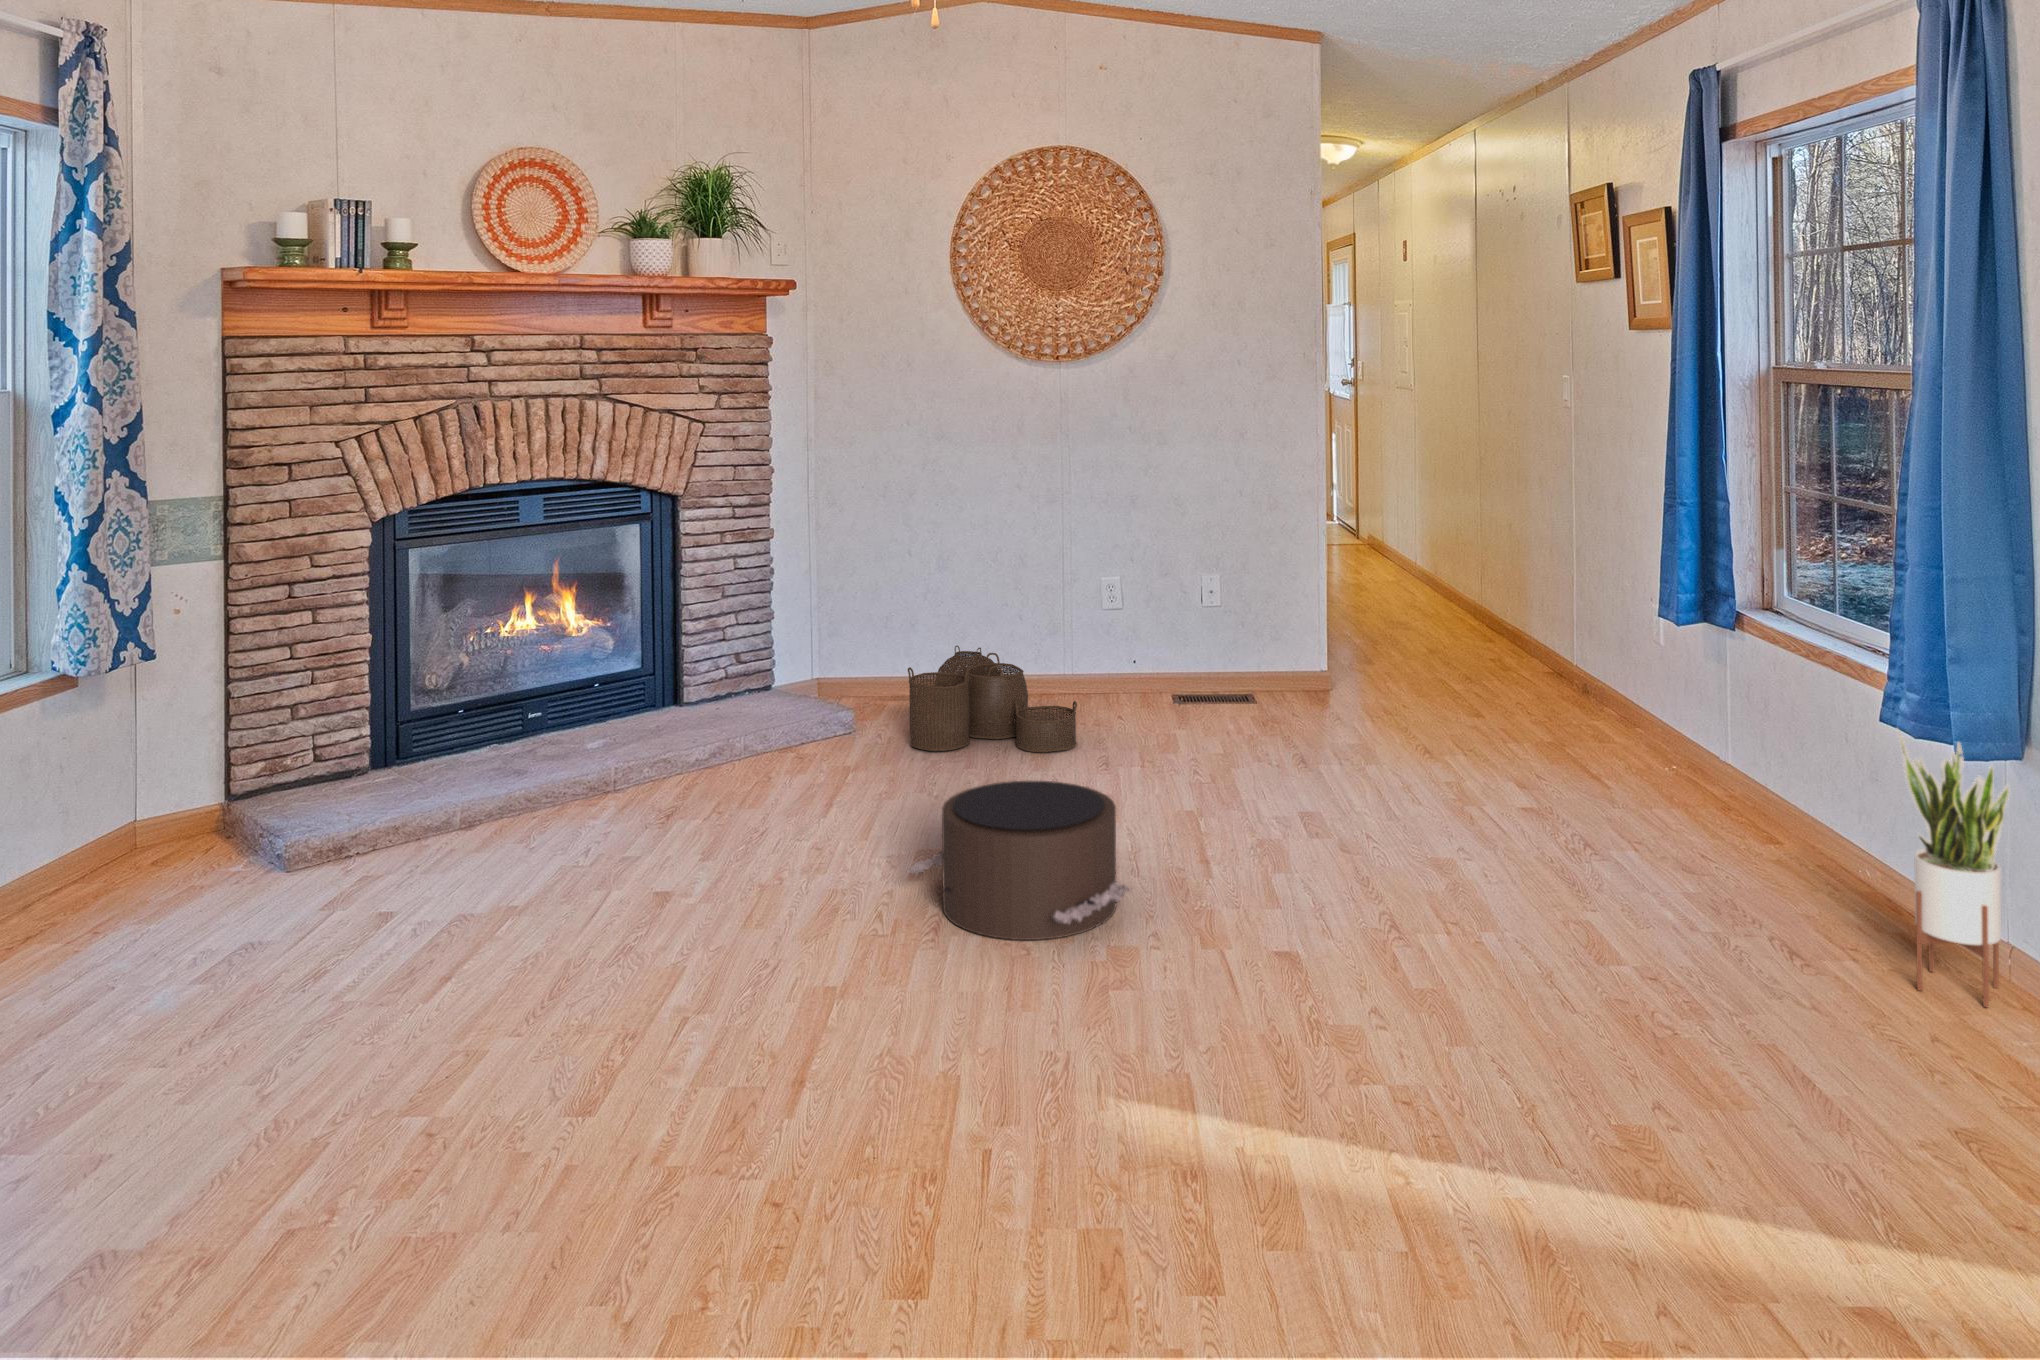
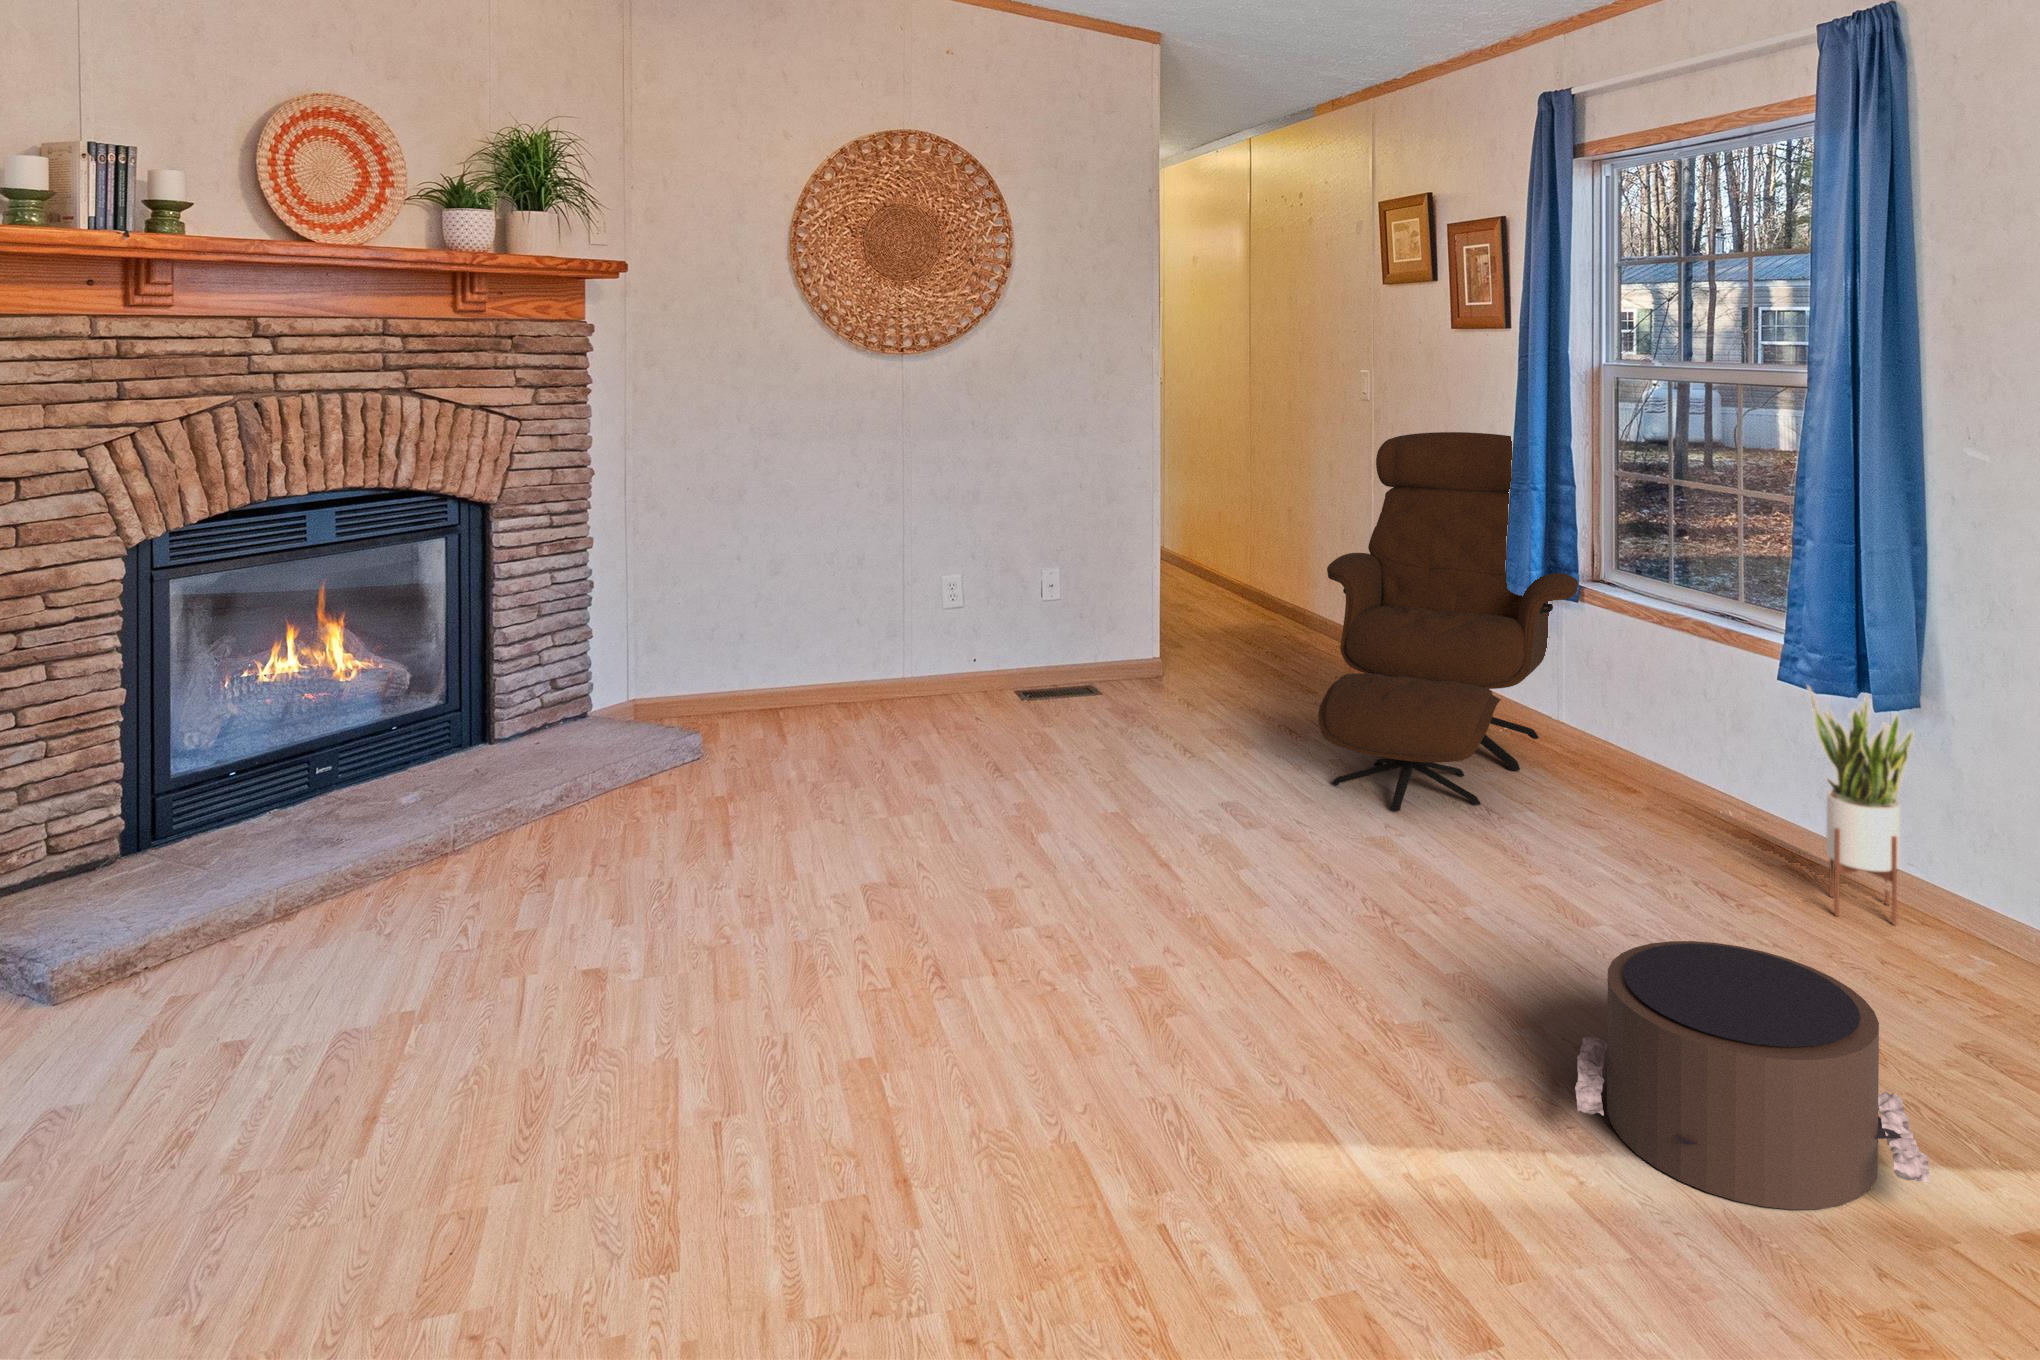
lounge chair: none [1414,443,1750,840] -> present [1318,432,1578,811]
woven basket: present [908,646,1077,752] -> none [771,653,951,769]
pouf: present [907,781,1128,940] -> present [1575,941,1930,1209]

